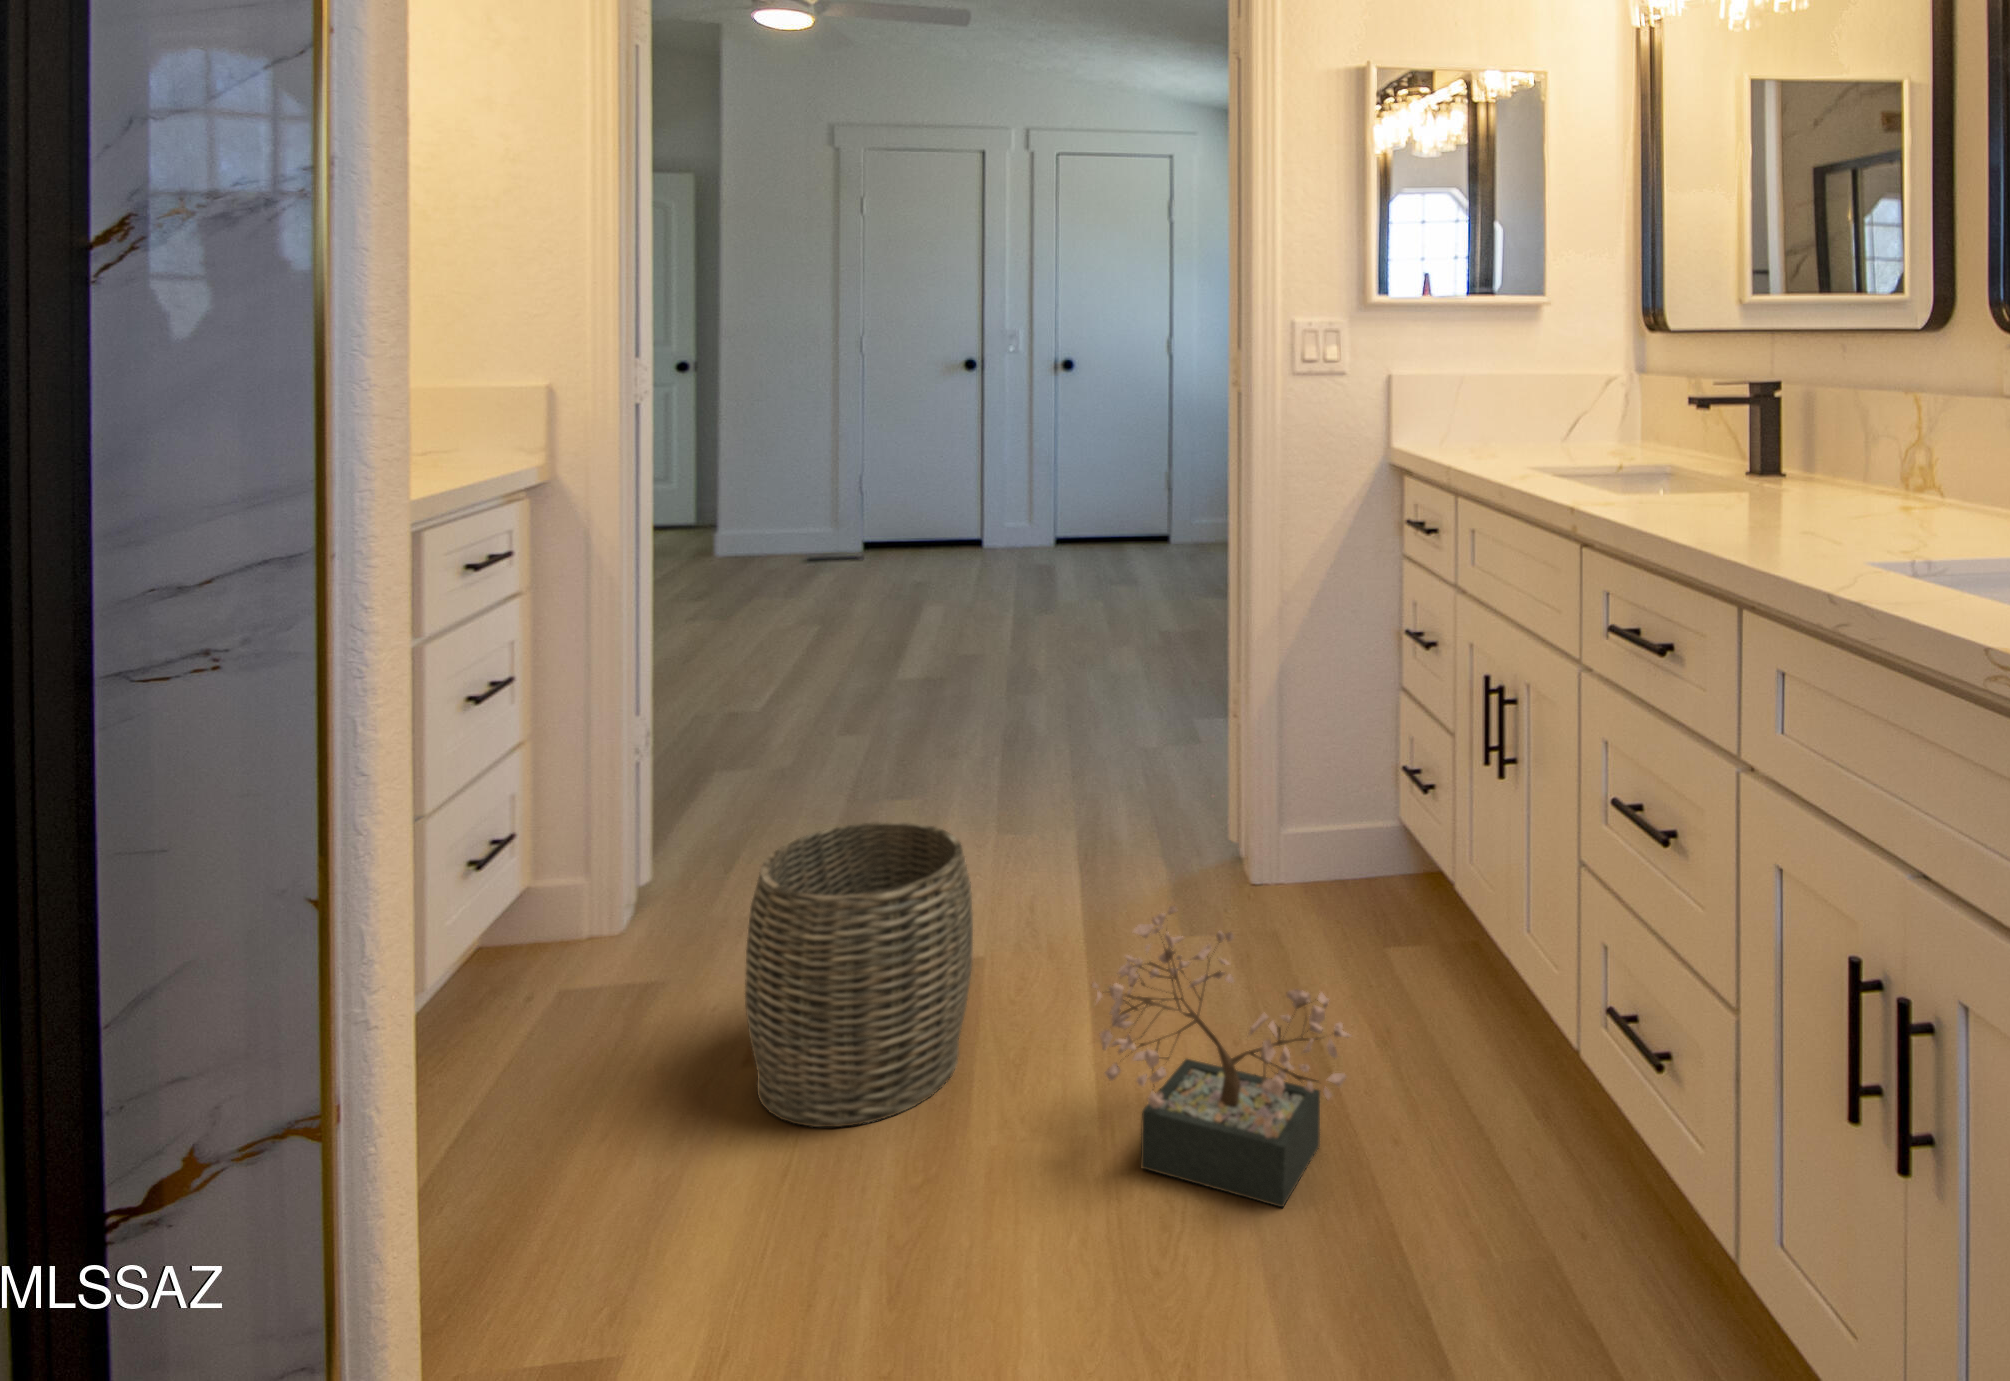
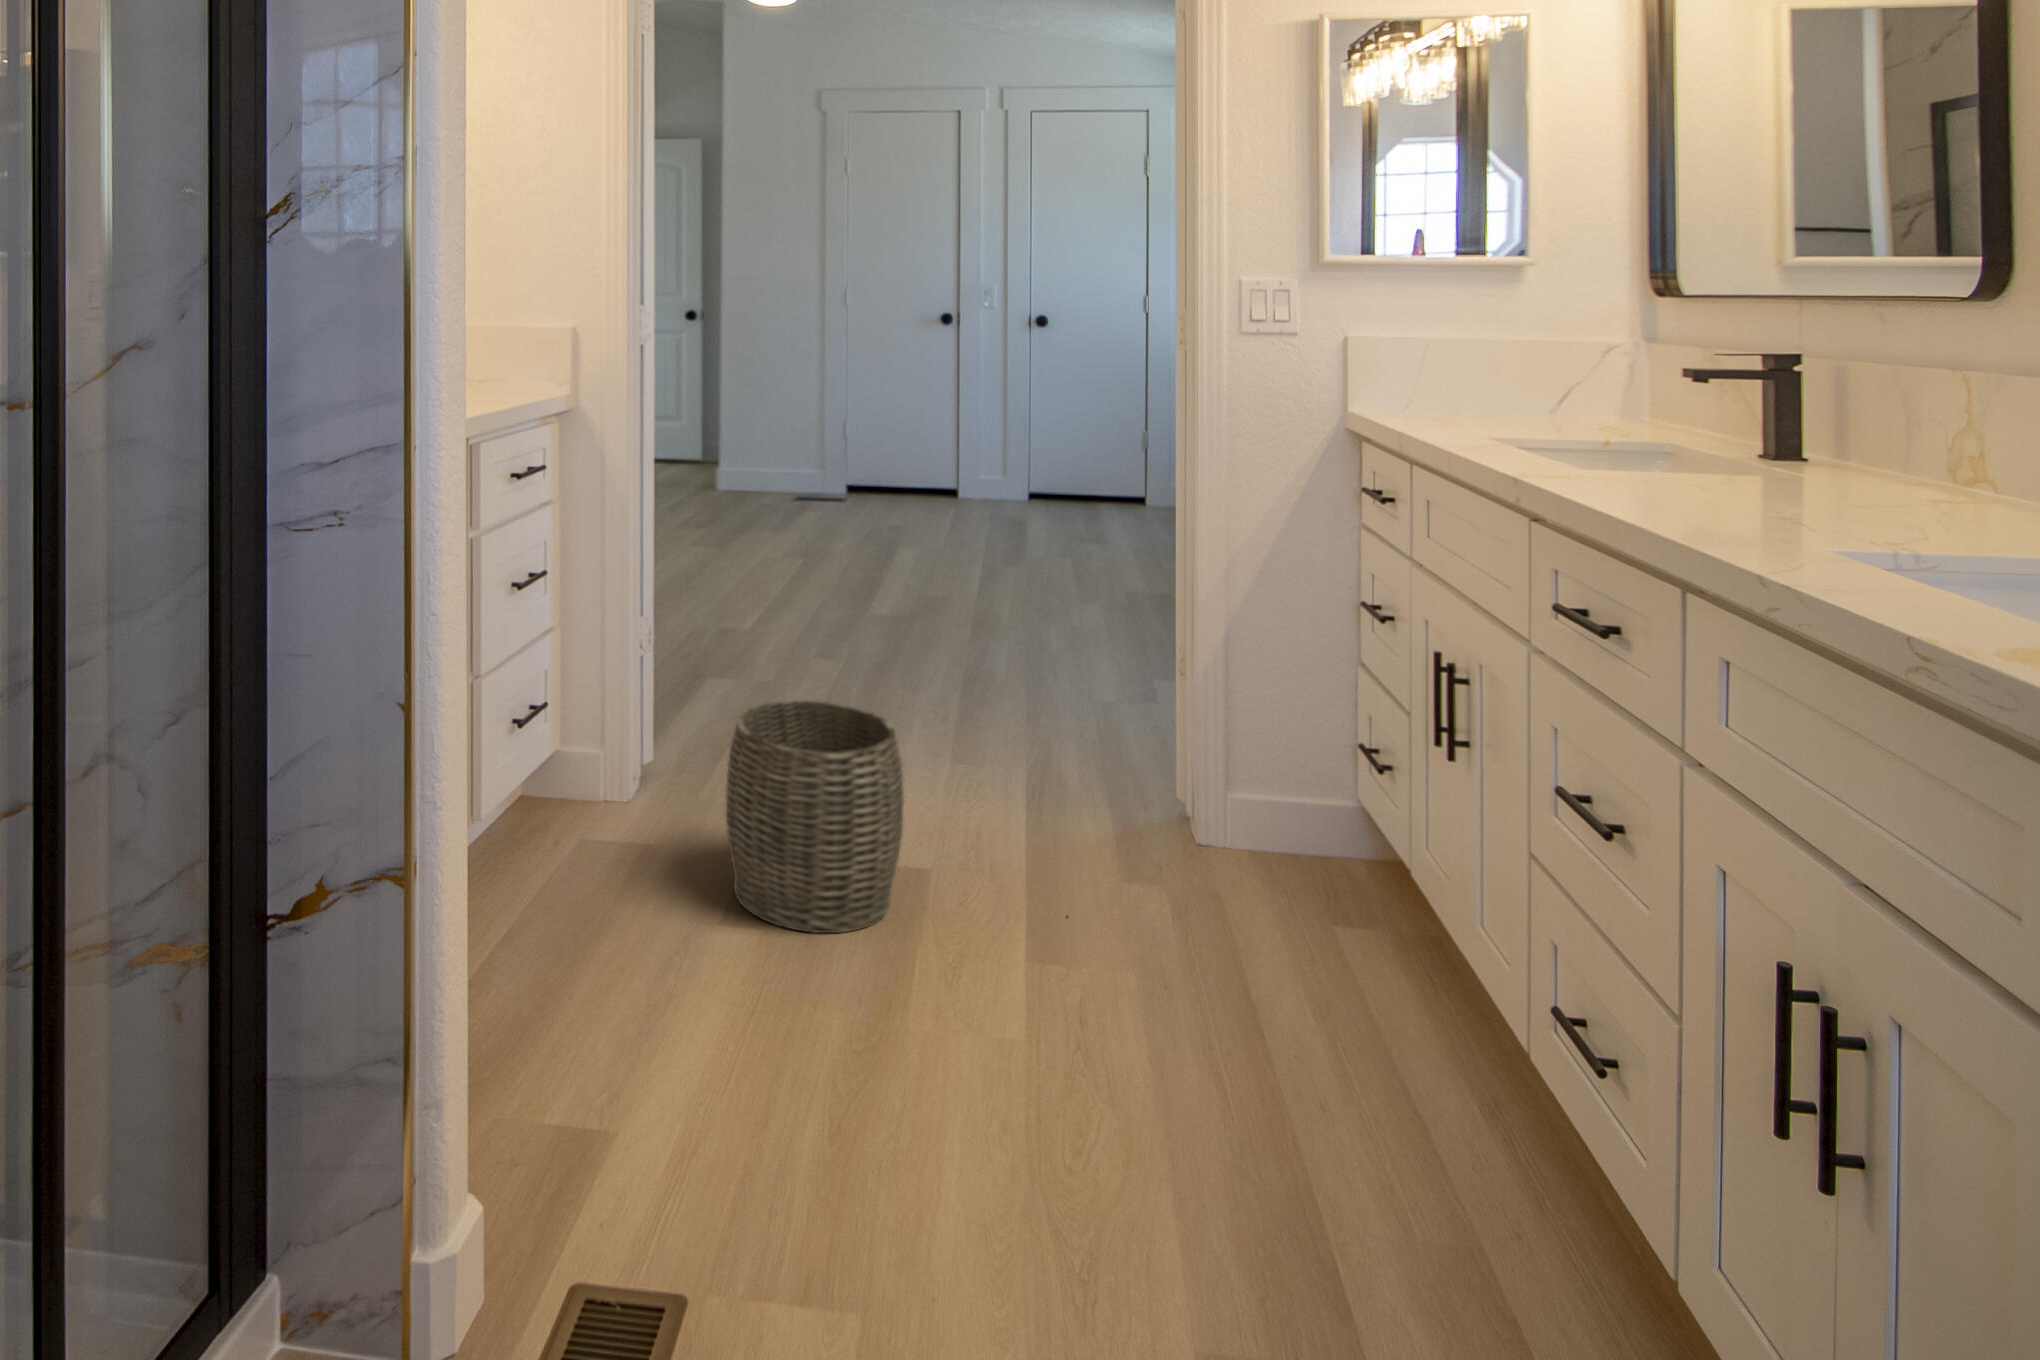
decorative plant: present [1092,906,1351,1207] -> none [996,814,1253,1094]

